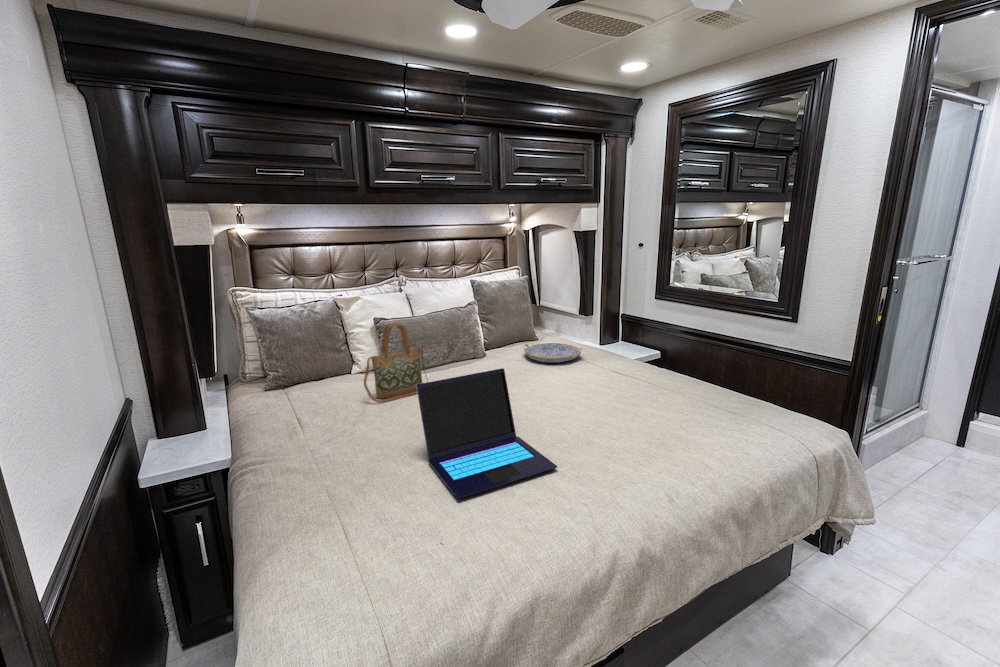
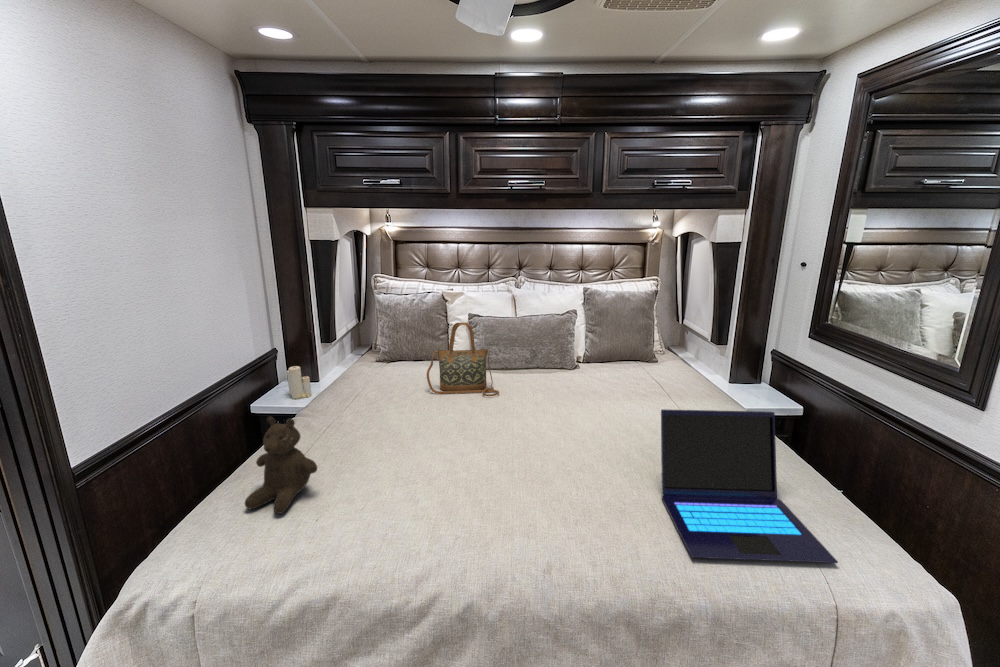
serving tray: present [523,343,583,363] -> none [616,364,683,393]
laptop: present [416,368,557,499] -> present [661,409,838,563]
candle: none [165,407,206,452] -> present [287,366,311,399]
teddy bear: none [294,436,376,552] -> present [245,417,317,514]

